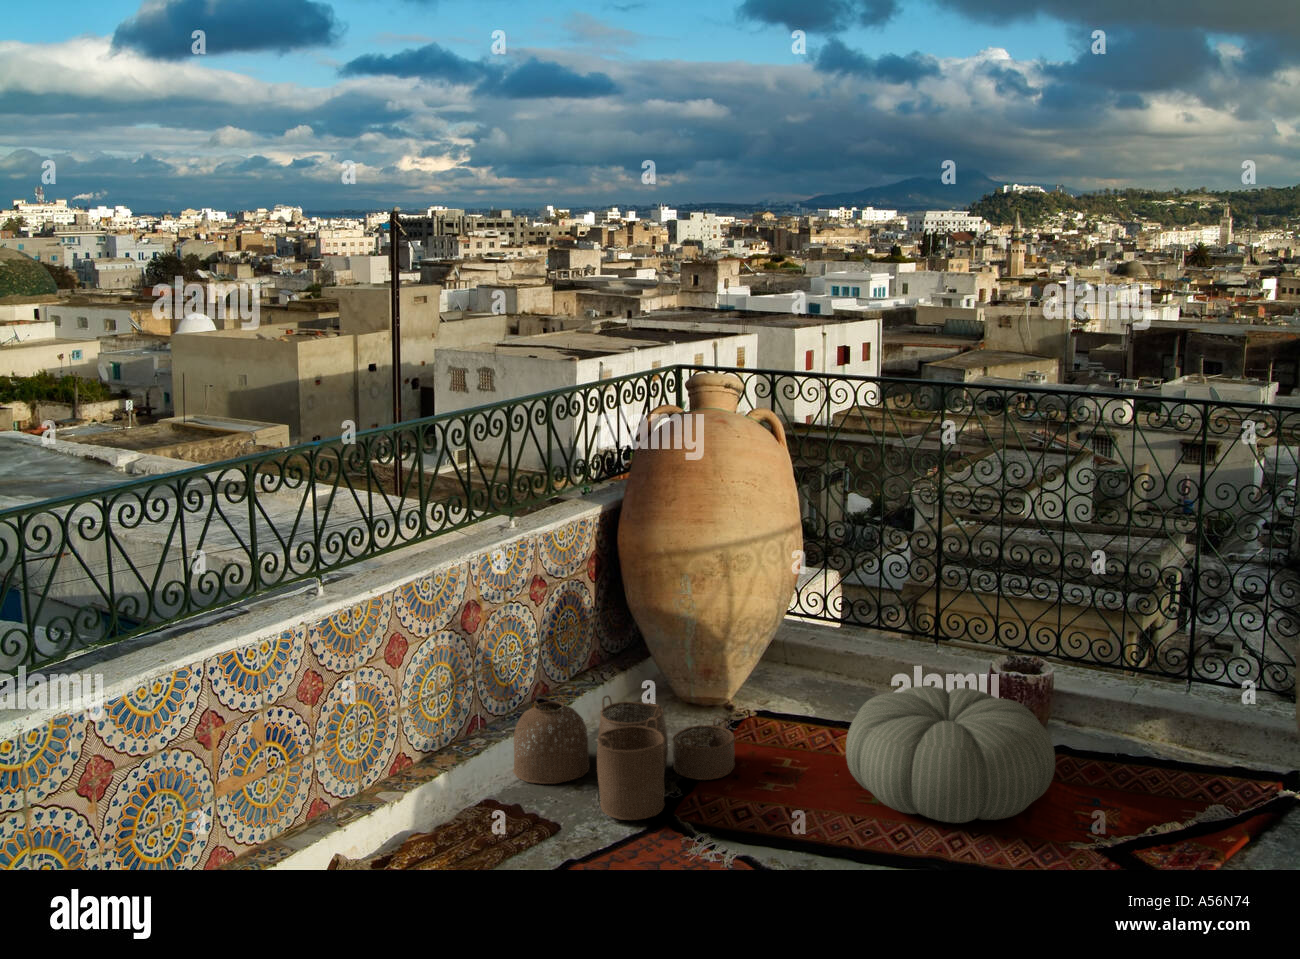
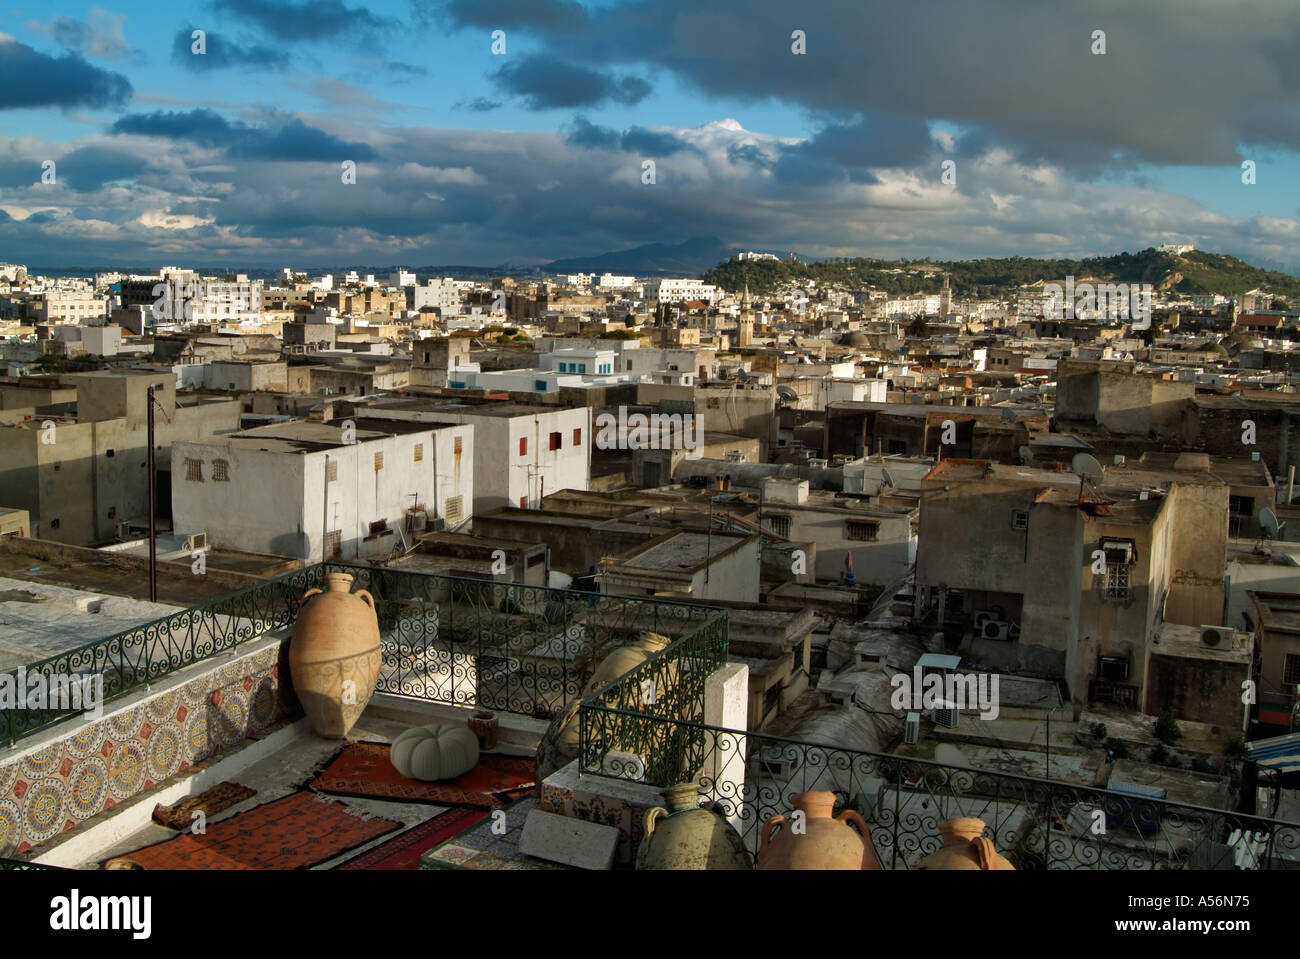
woven basket: present [513,696,735,820] -> none [236,733,344,787]

